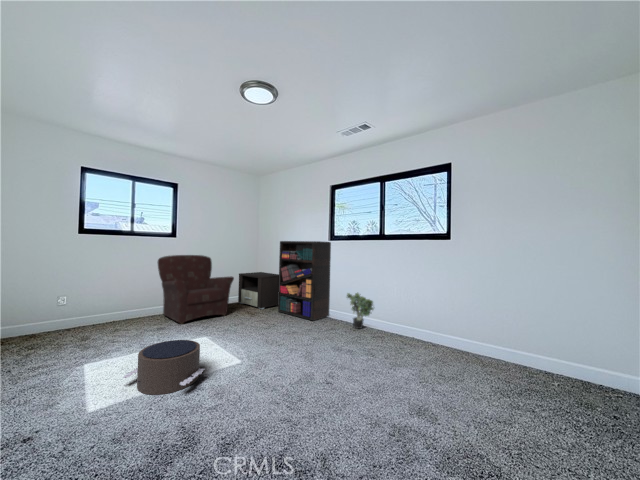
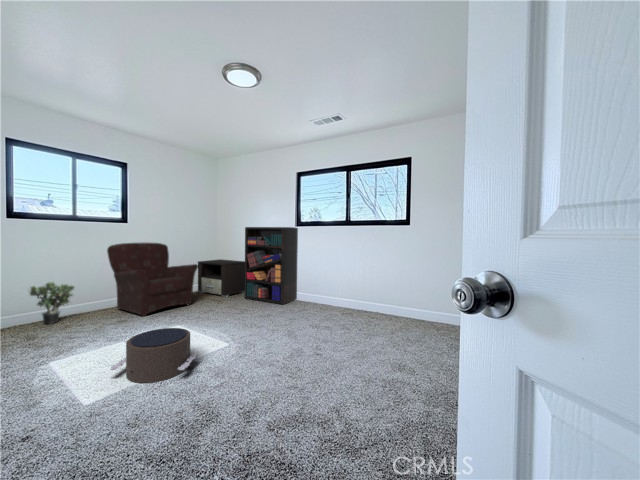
potted plant: present [347,293,374,329] -> present [30,282,74,324]

